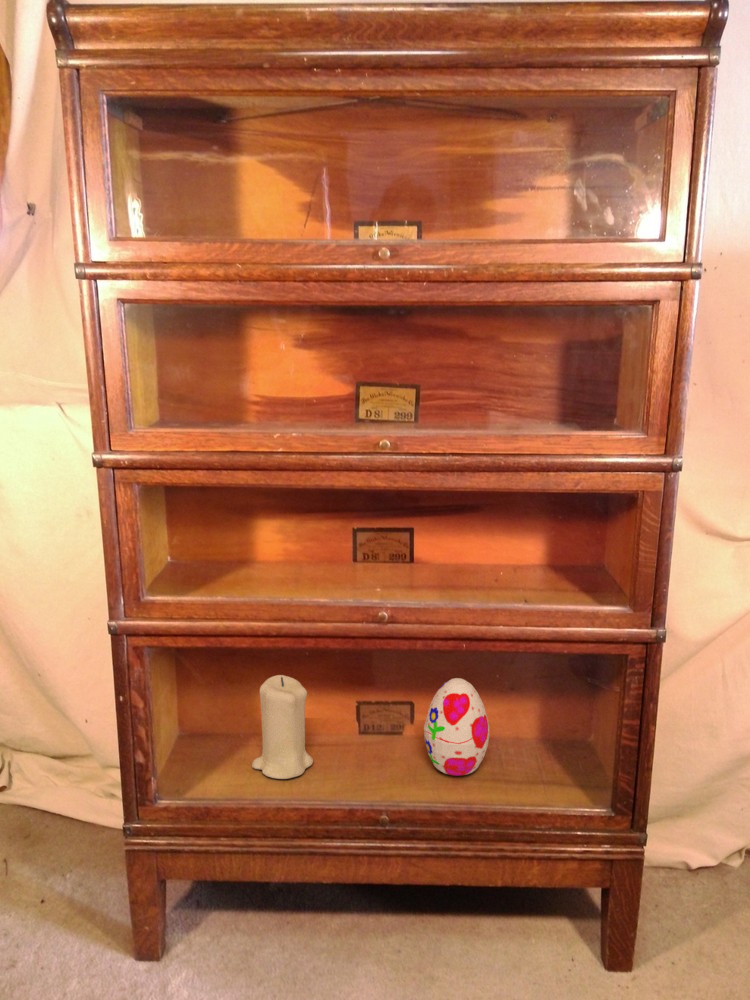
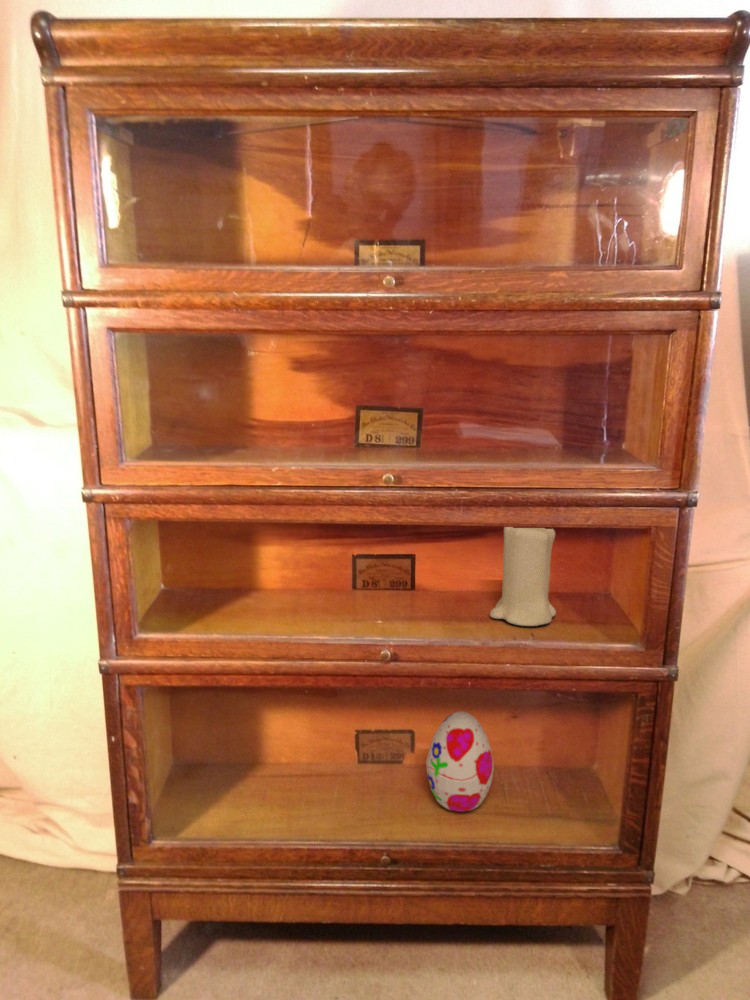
candle: present [252,675,313,779] -> present [490,527,556,626]

